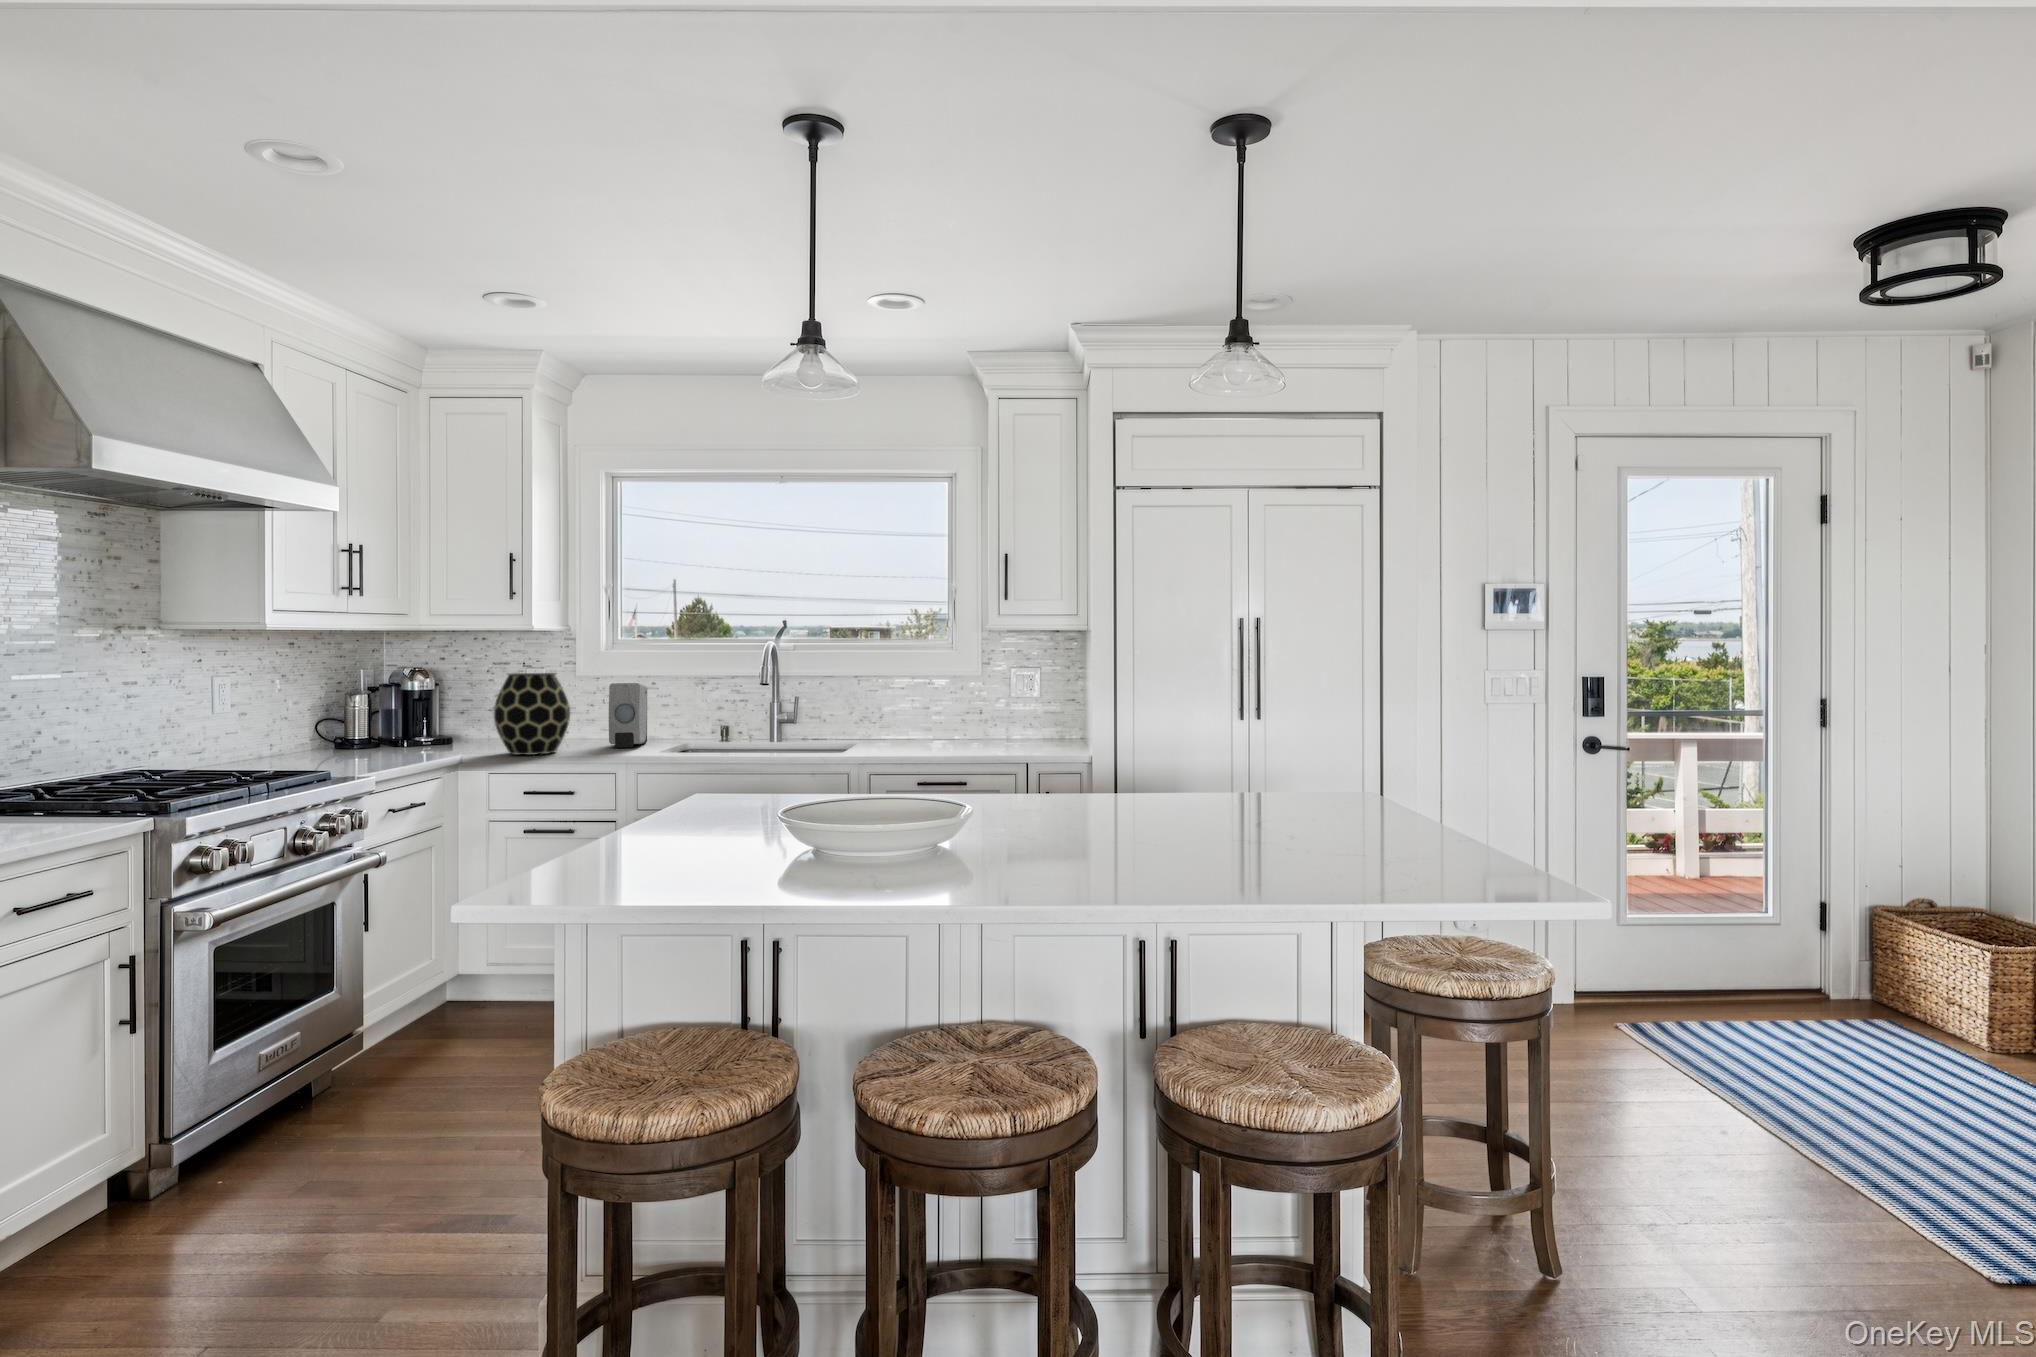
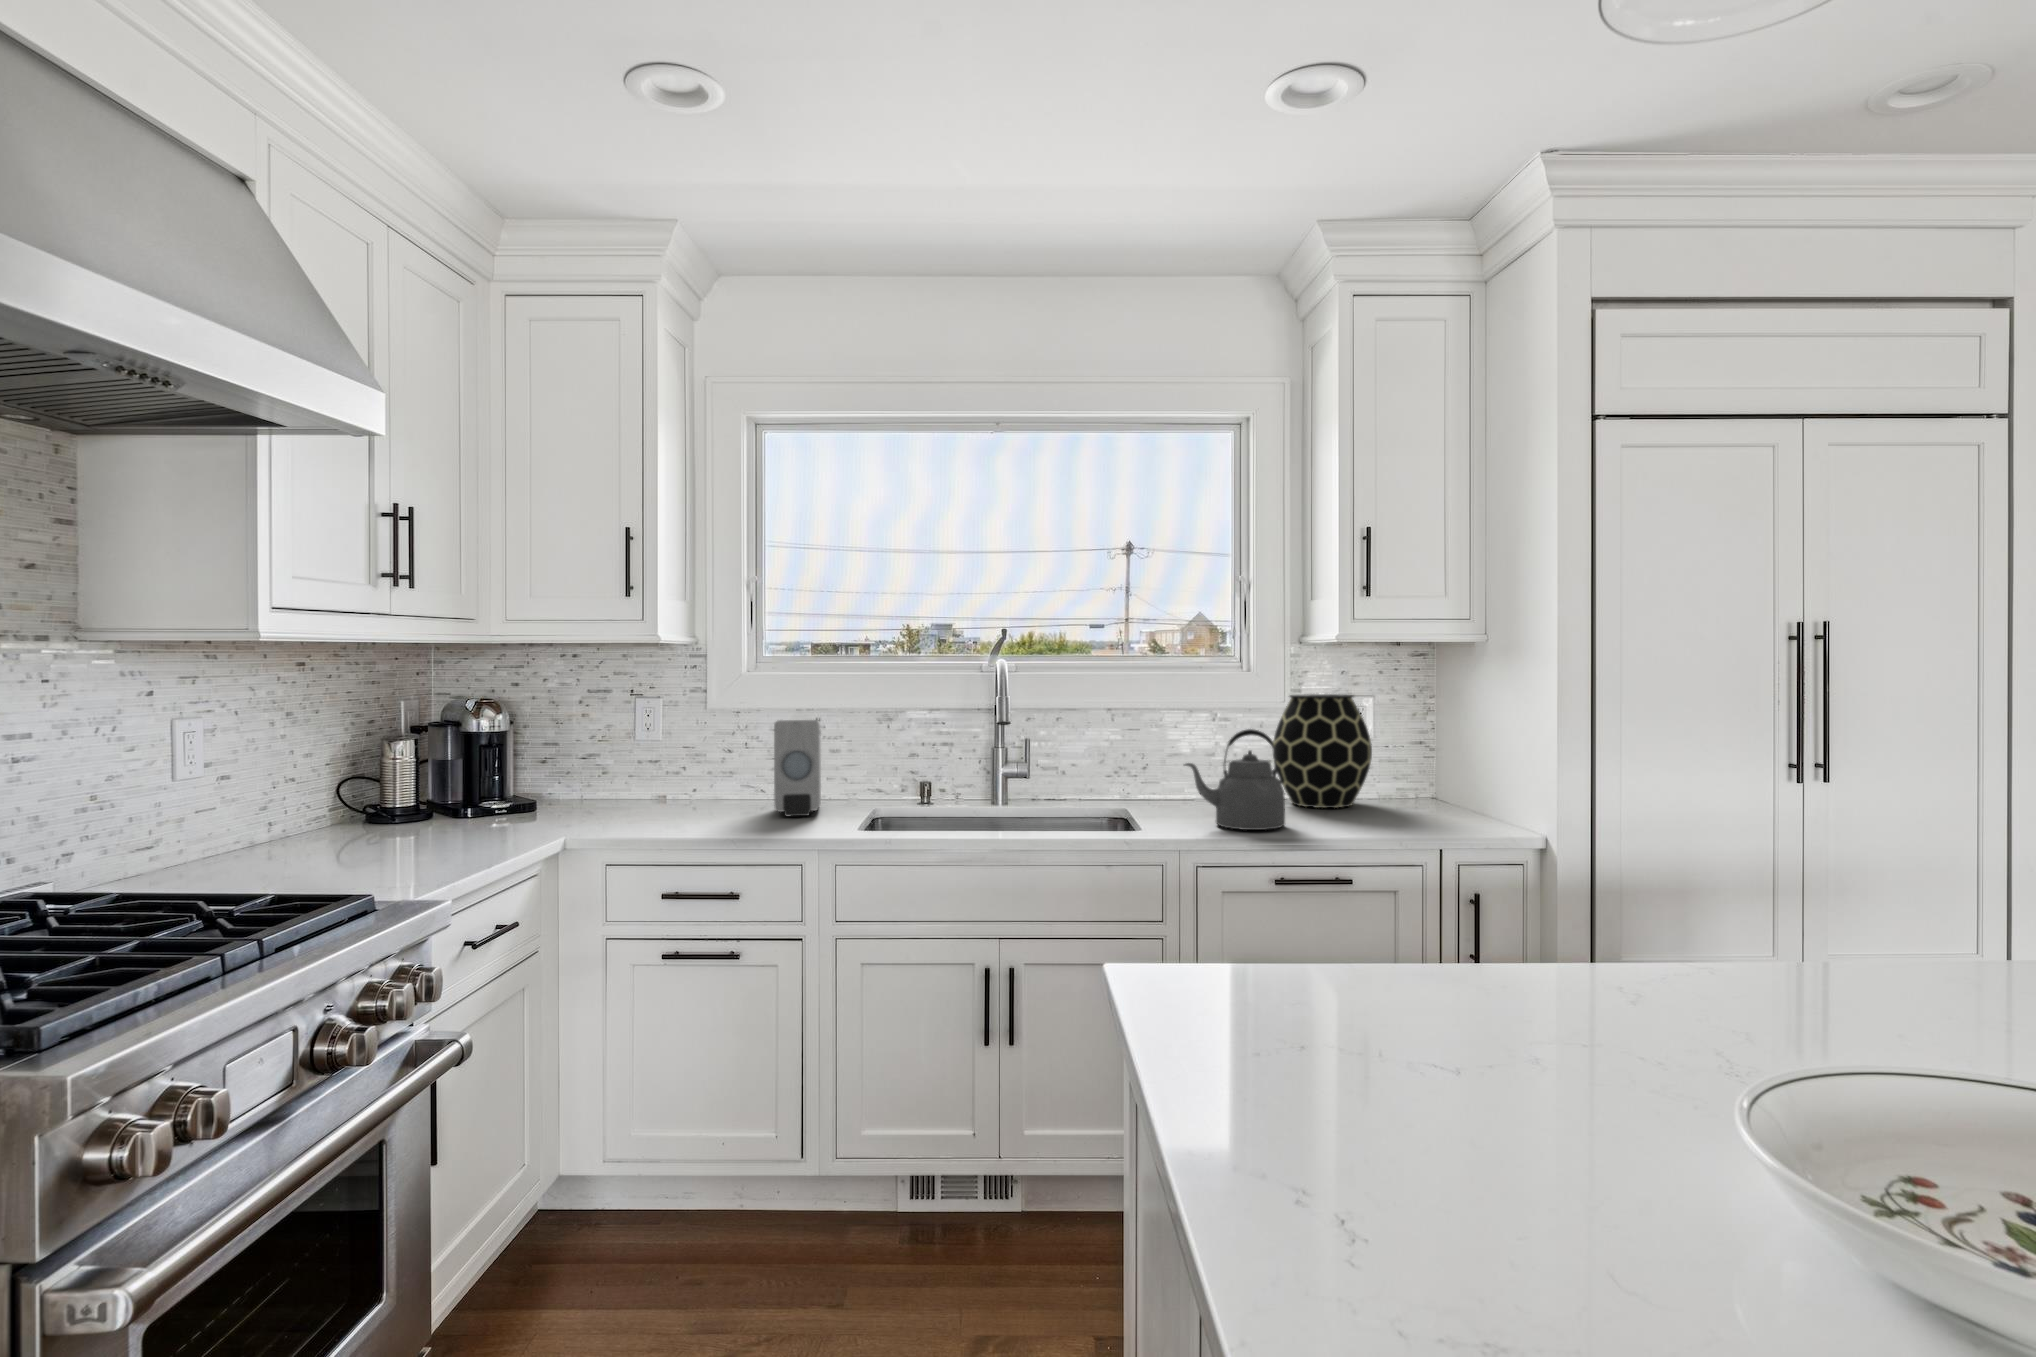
vase: present [494,673,570,755] -> present [1273,694,1372,808]
kettle: none [871,689,938,754] -> present [1184,729,1285,830]

